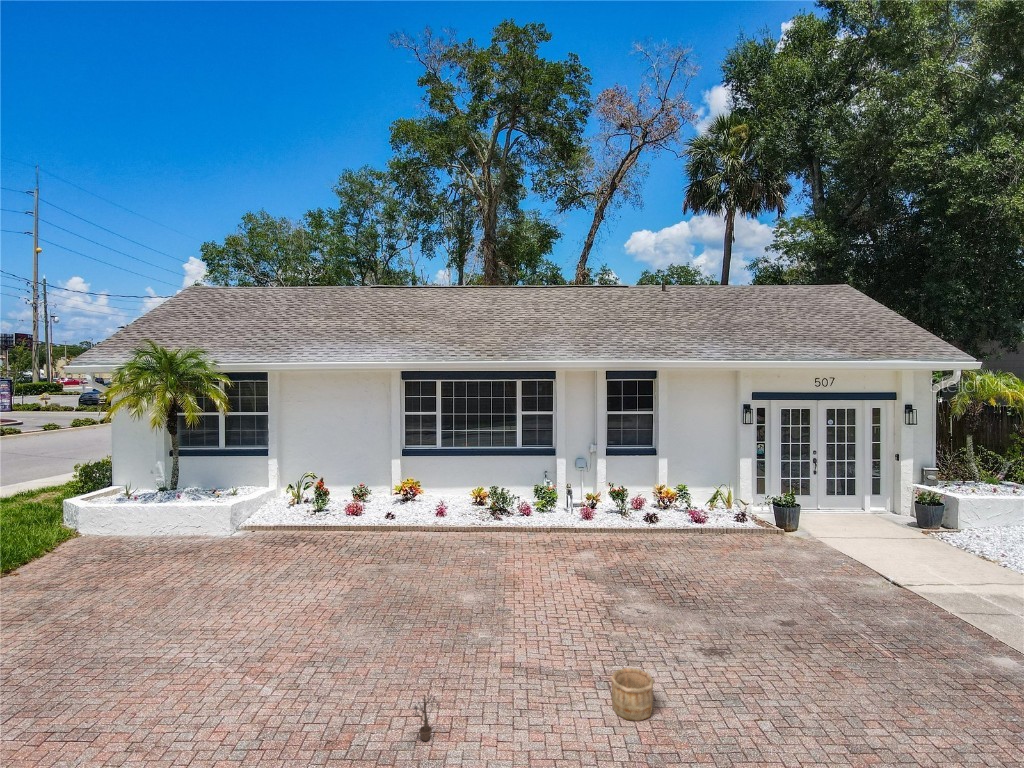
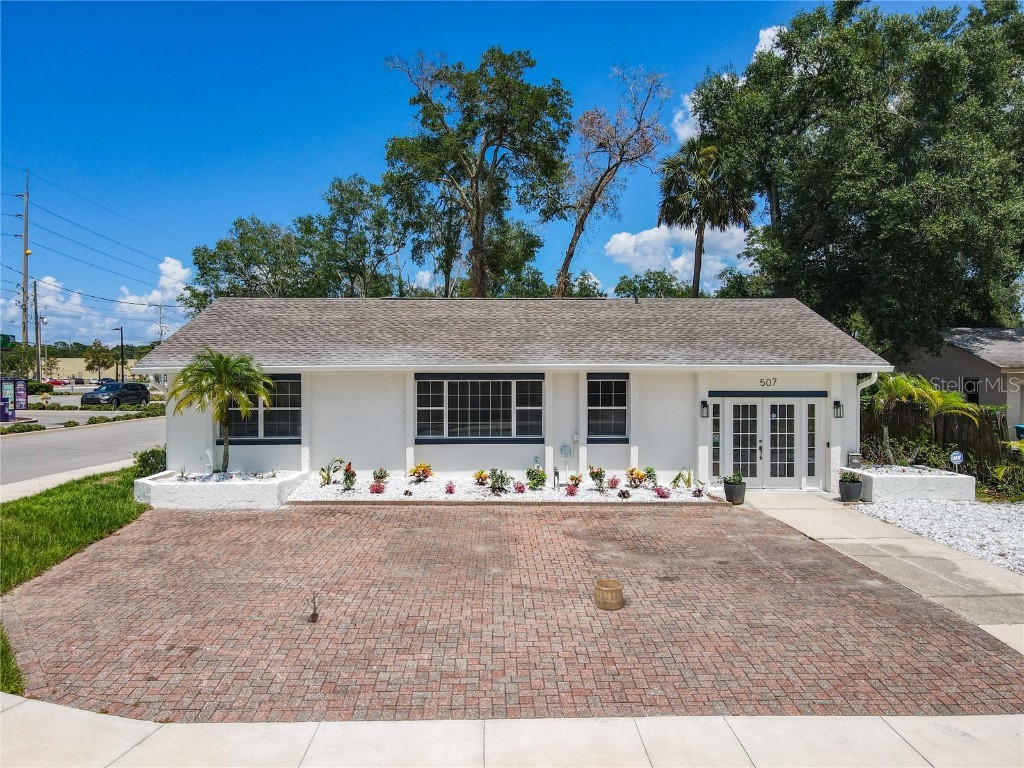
decorative plant: present [408,695,439,744] -> present [305,592,320,622]

